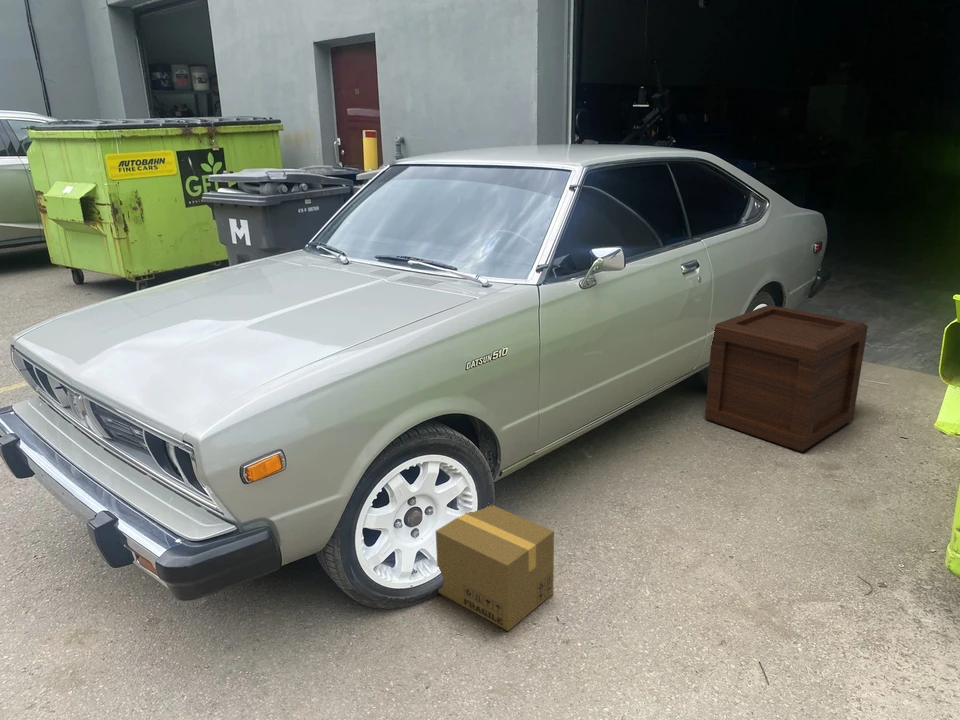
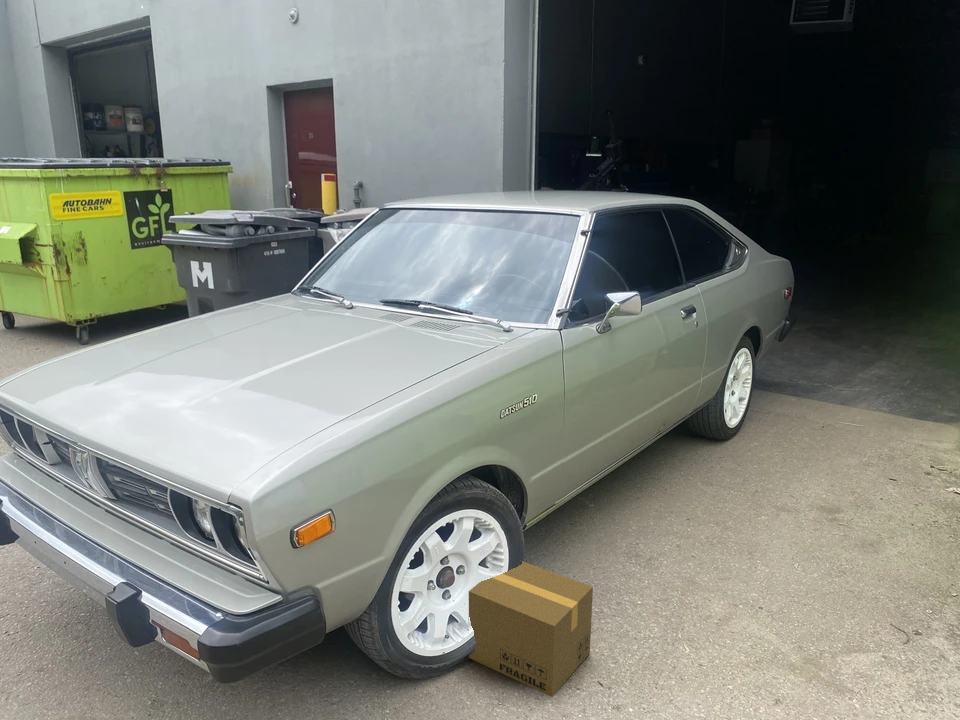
wooden crate: present [705,305,868,452] -> none [699,350,854,496]

